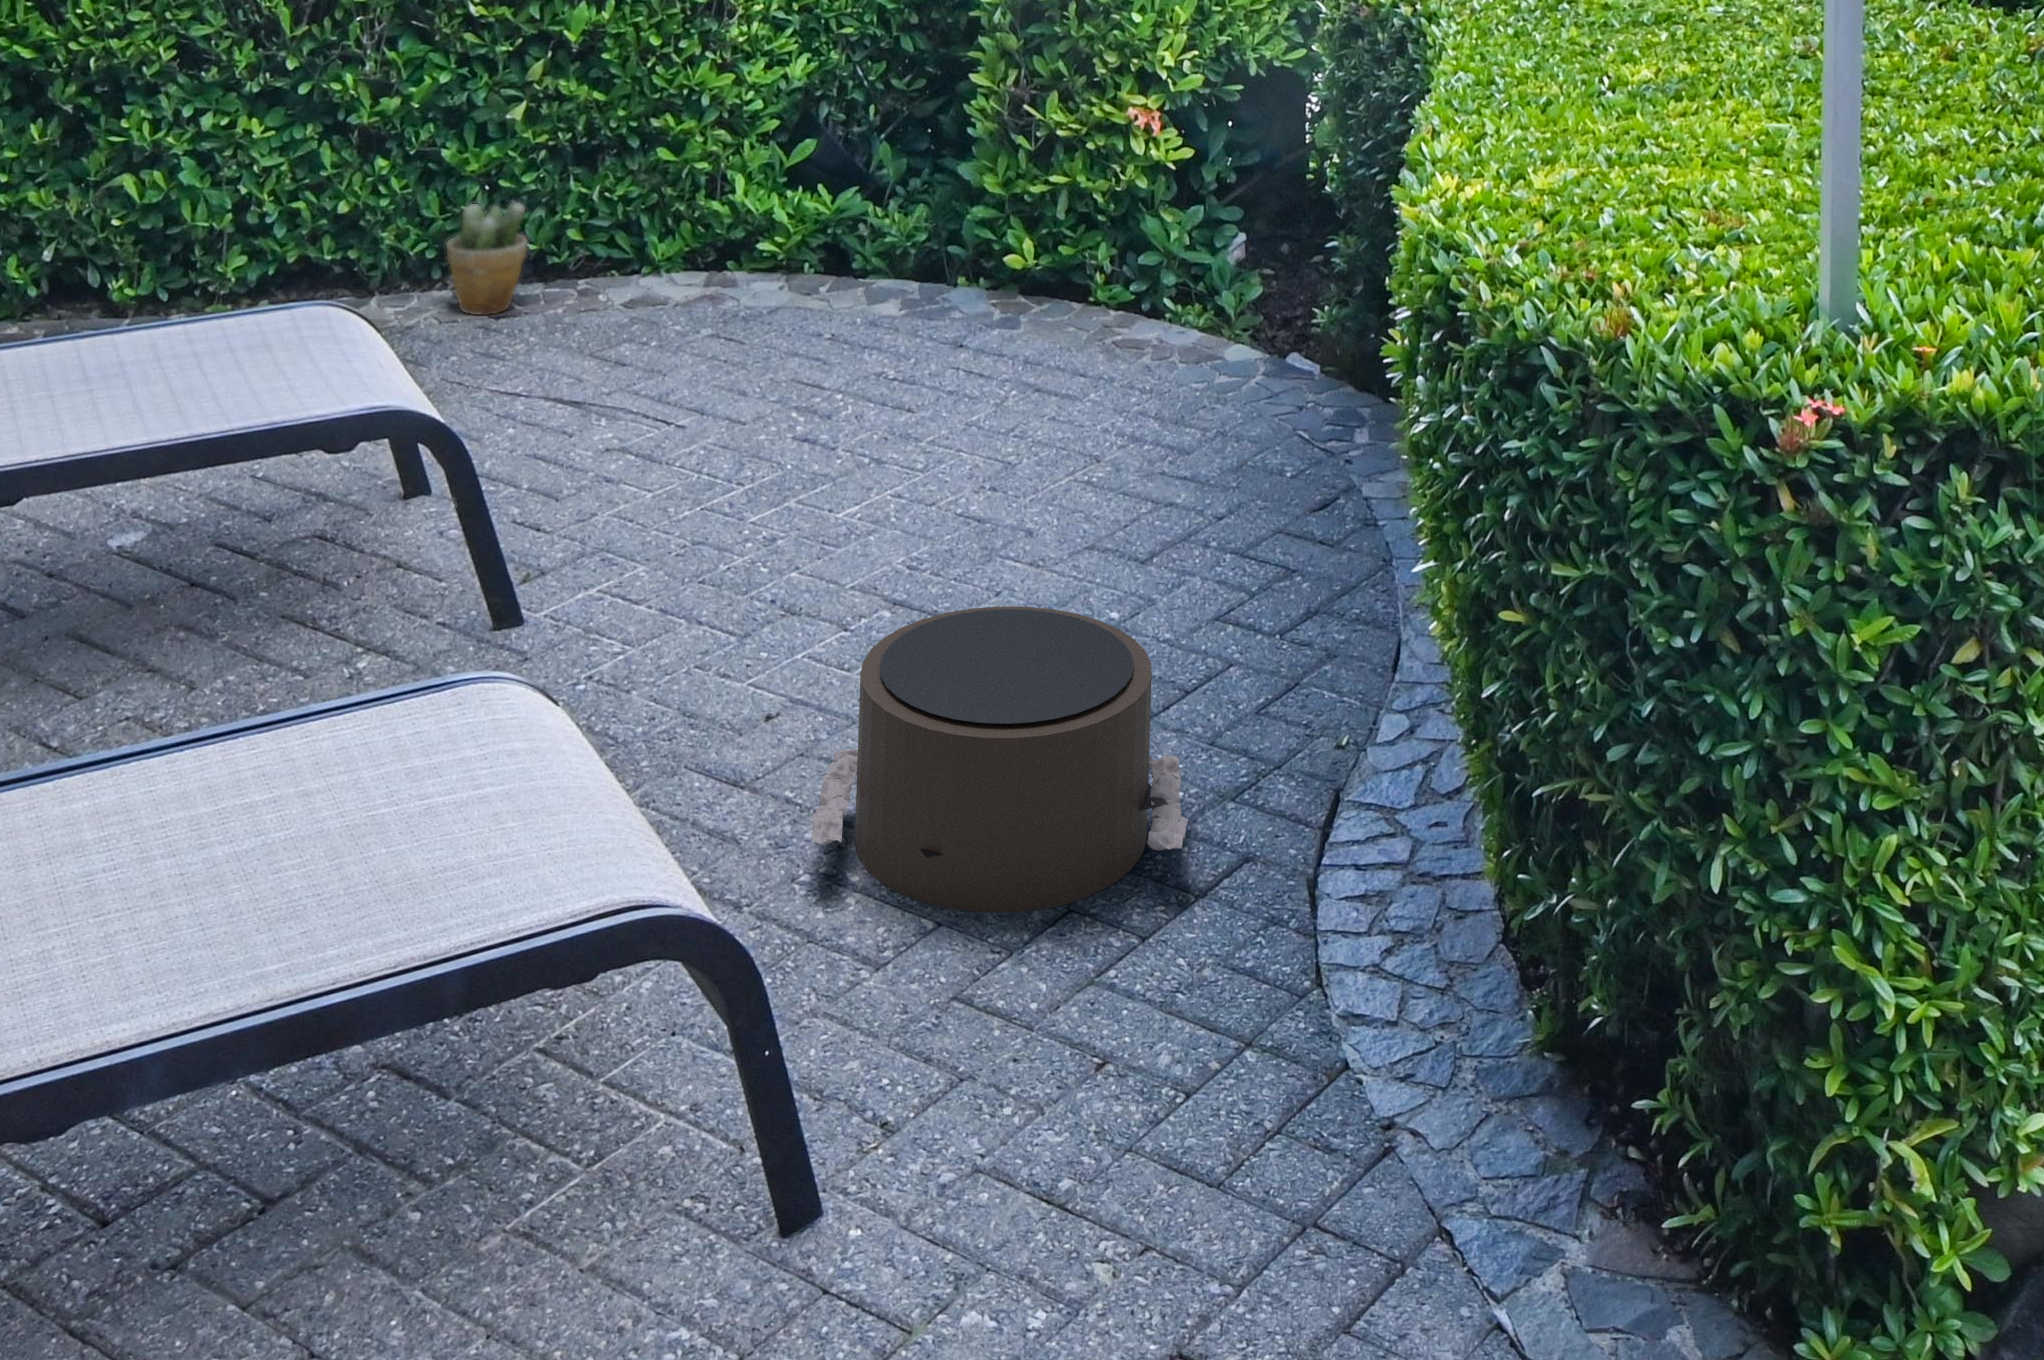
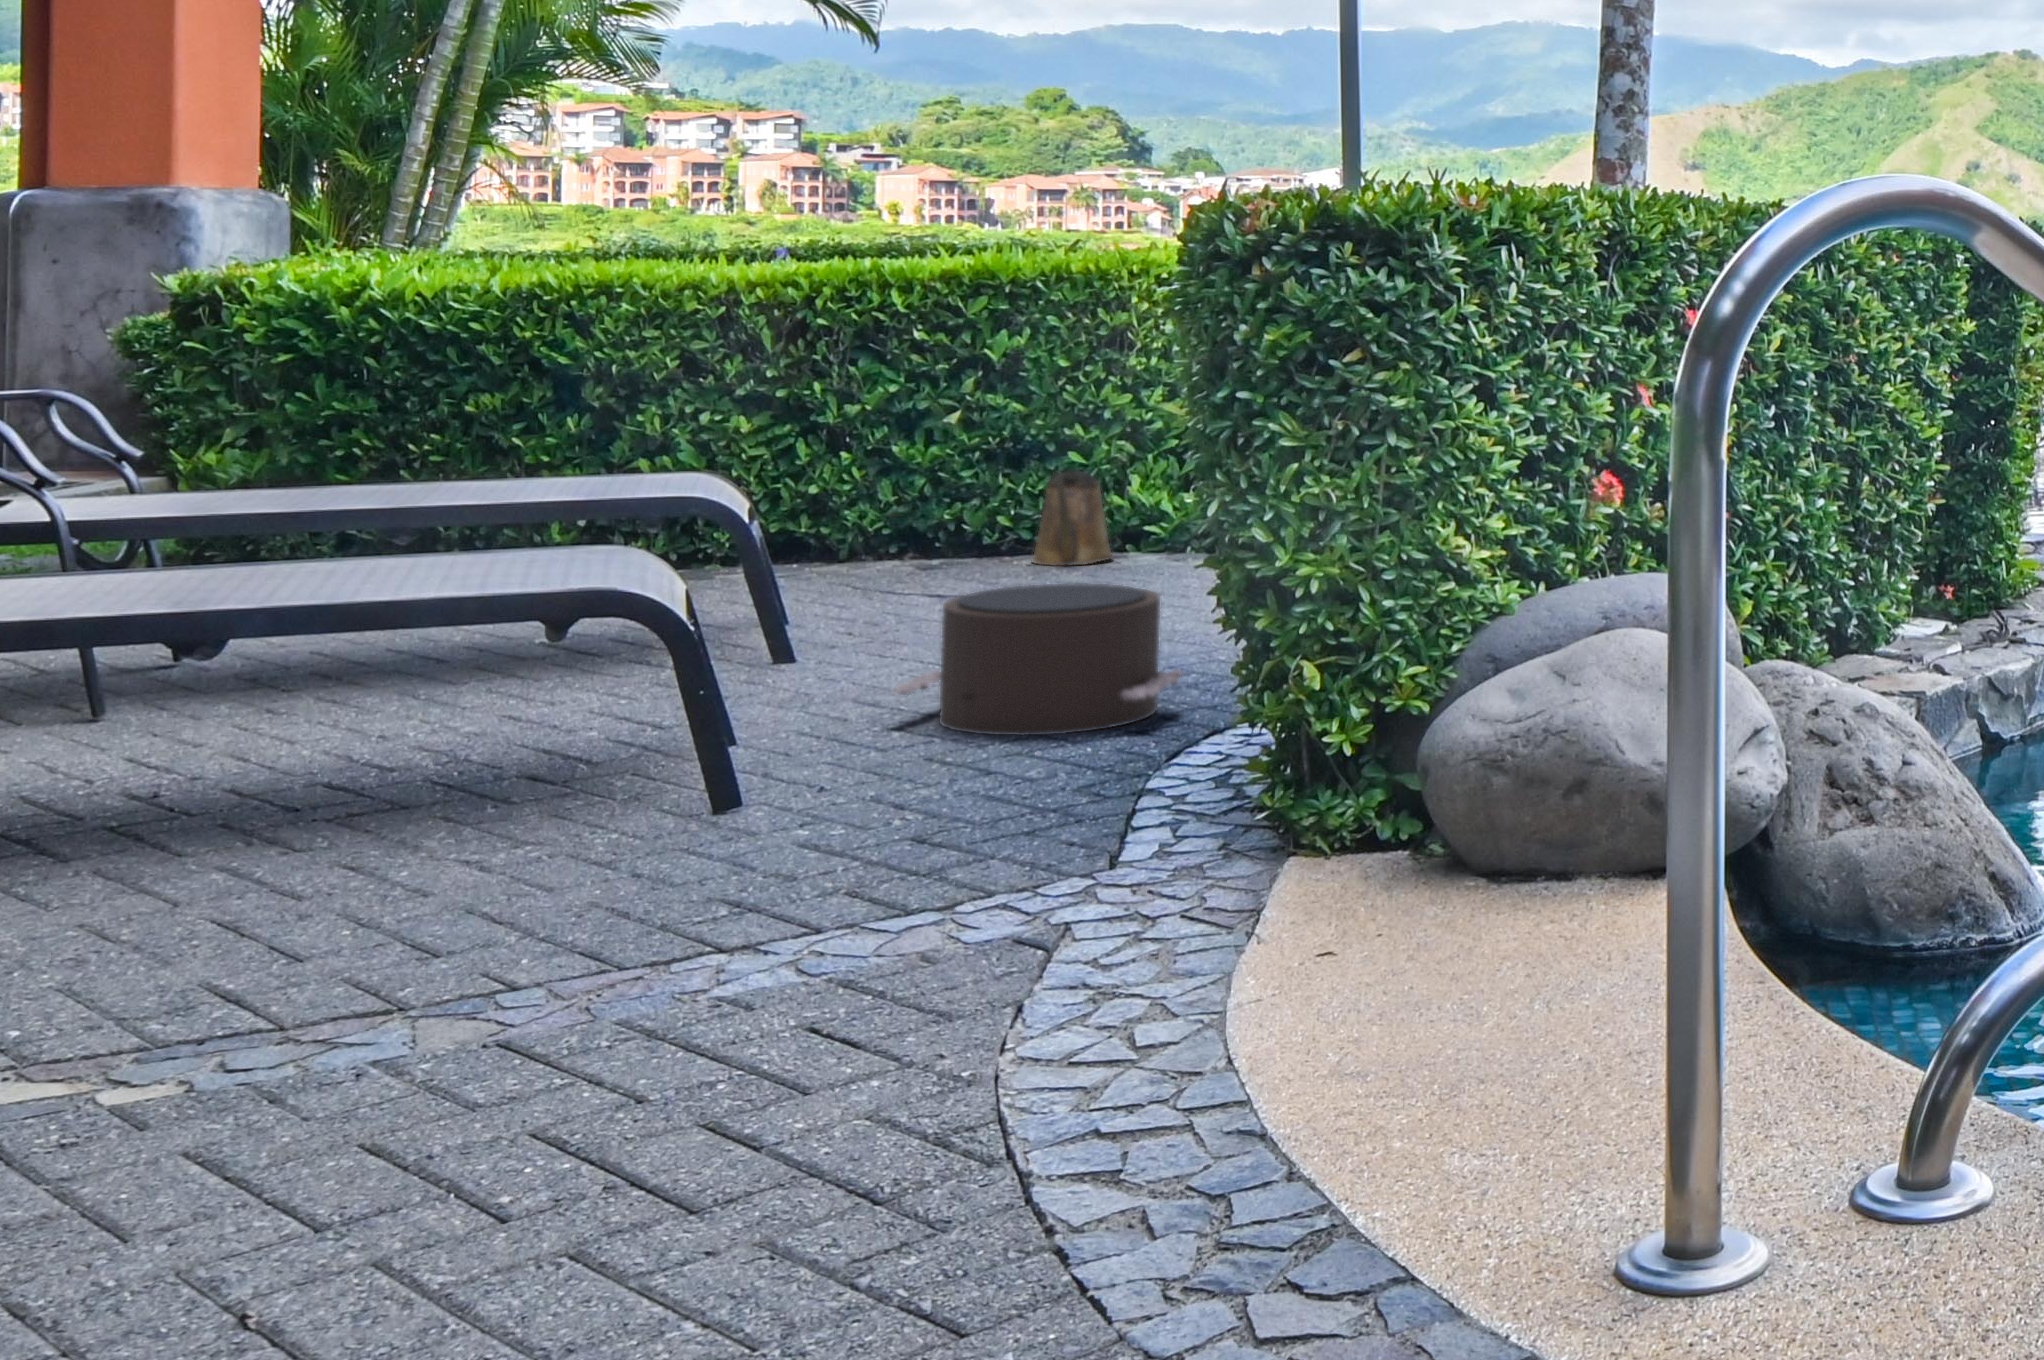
watering can: none [616,190,717,325] -> present [1032,471,1112,566]
potted plant: present [447,202,527,315] -> none [899,476,966,561]

